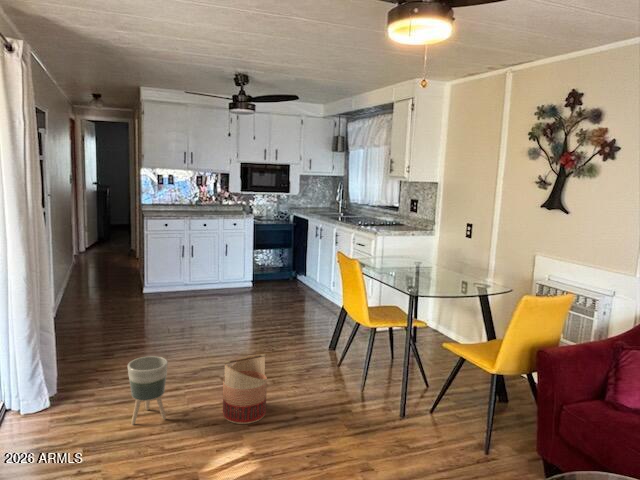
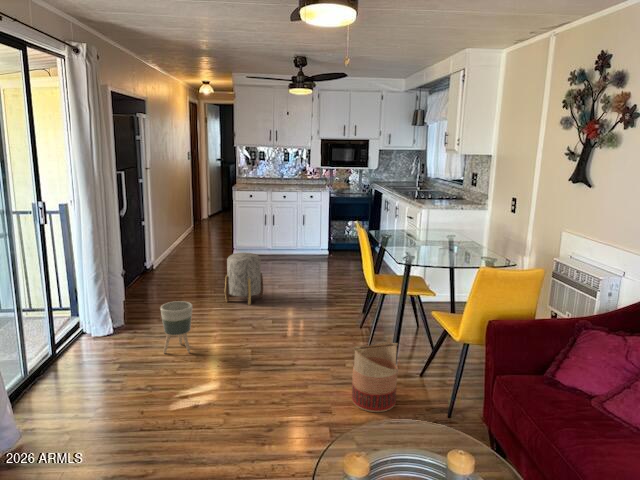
stool: none [170,290,213,351] -> present [225,253,263,305]
basket: present [223,354,267,424] -> present [352,342,398,412]

